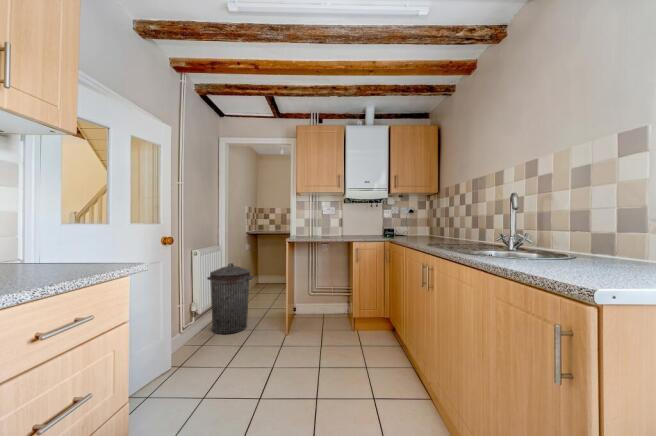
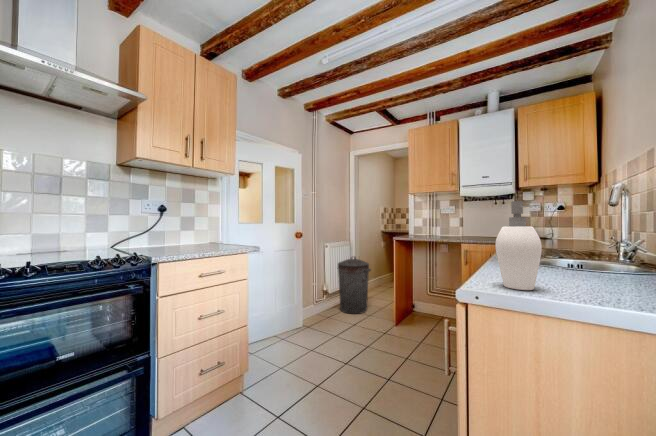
soap dispenser: none [551,196,611,276] -> present [495,201,542,290]

